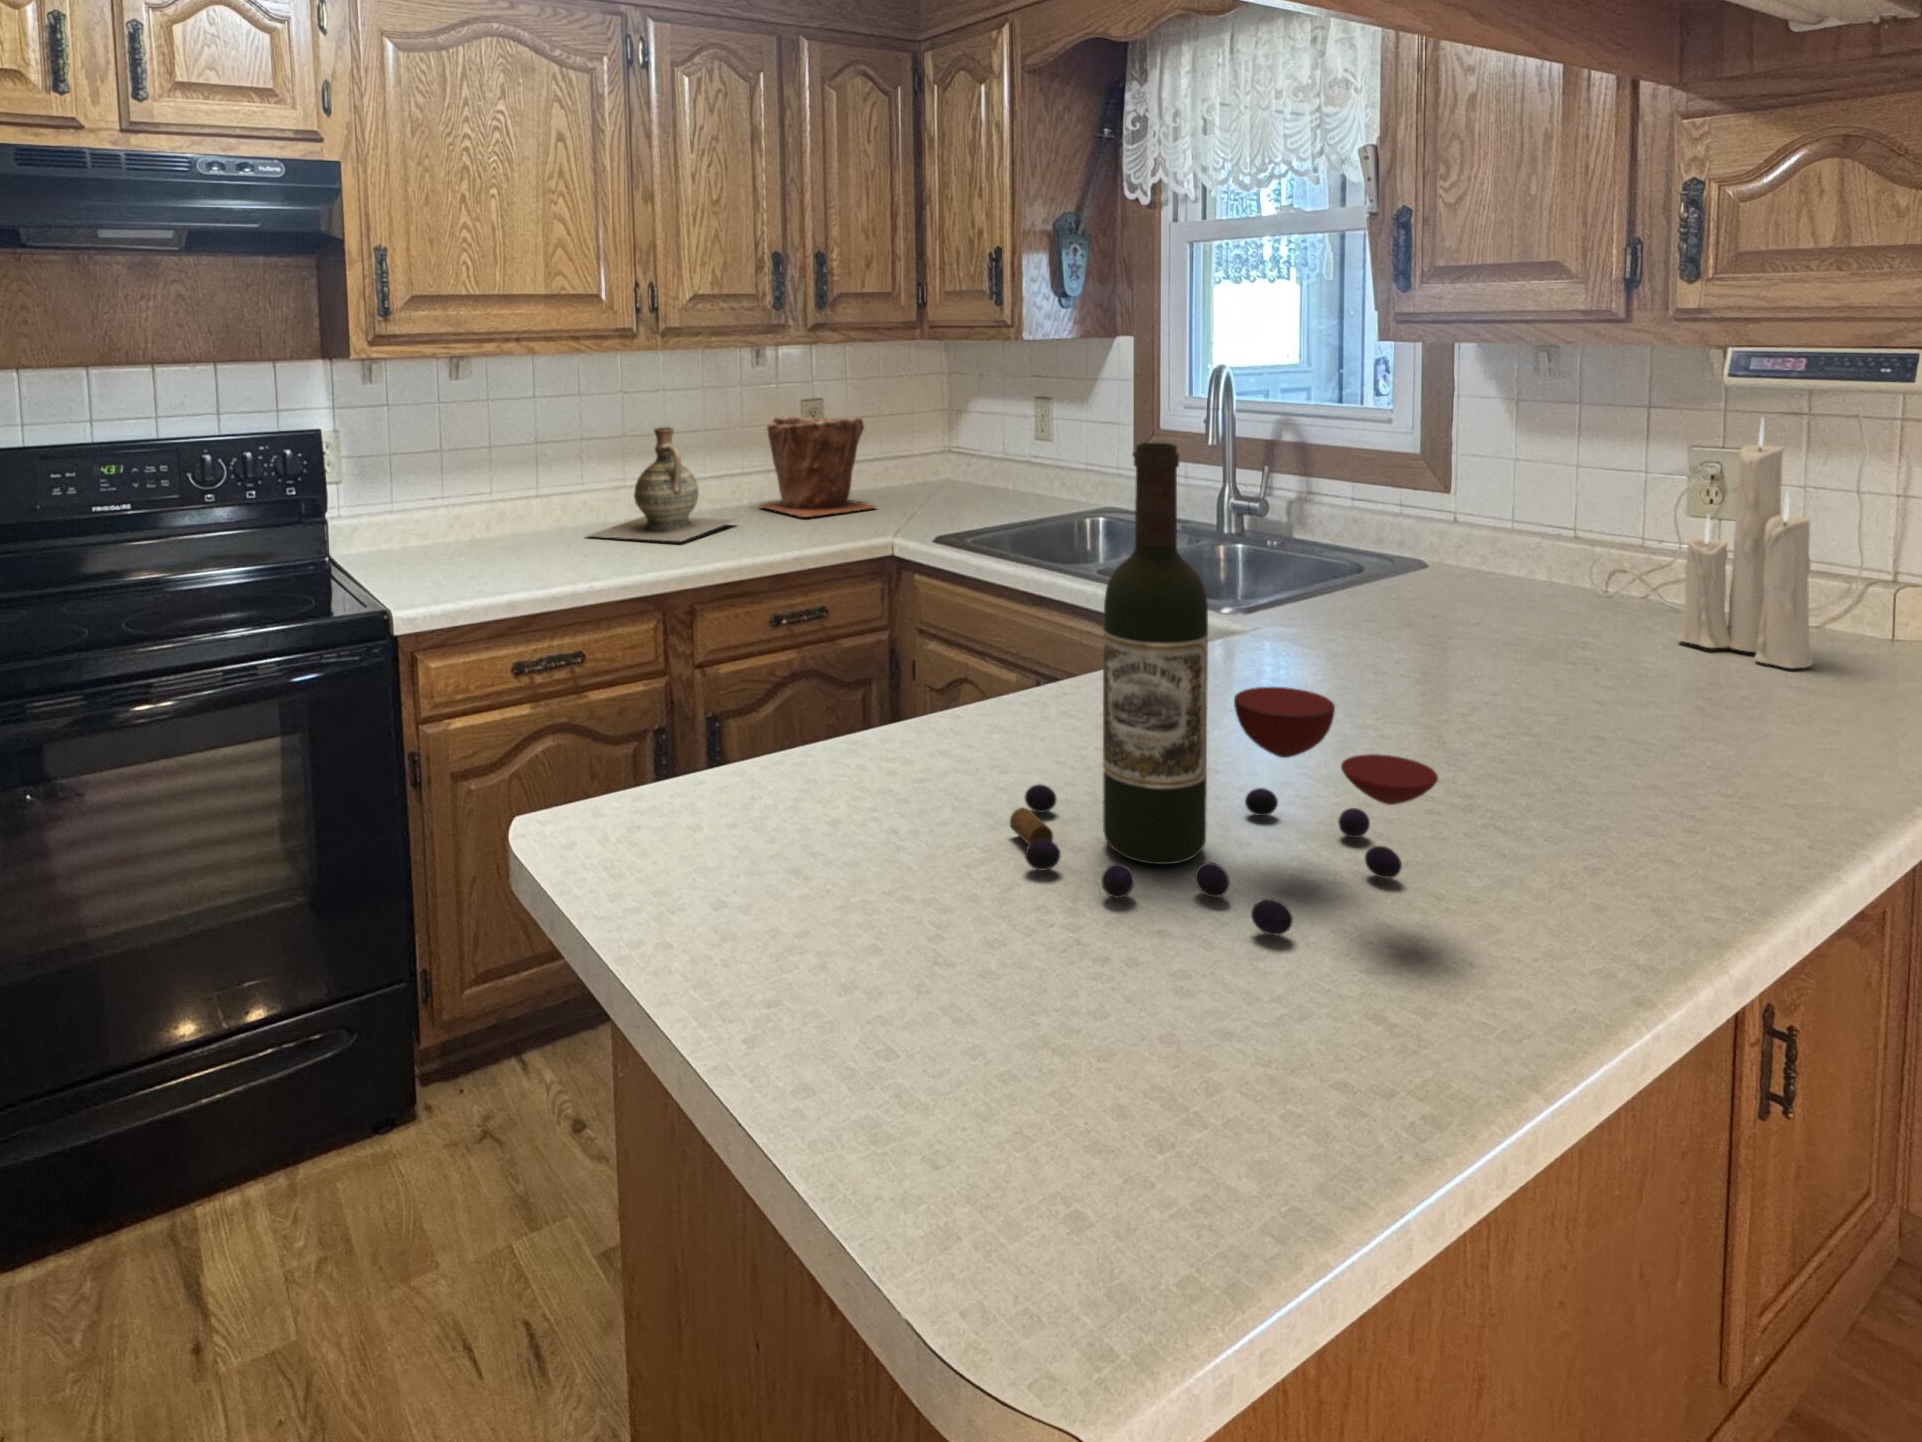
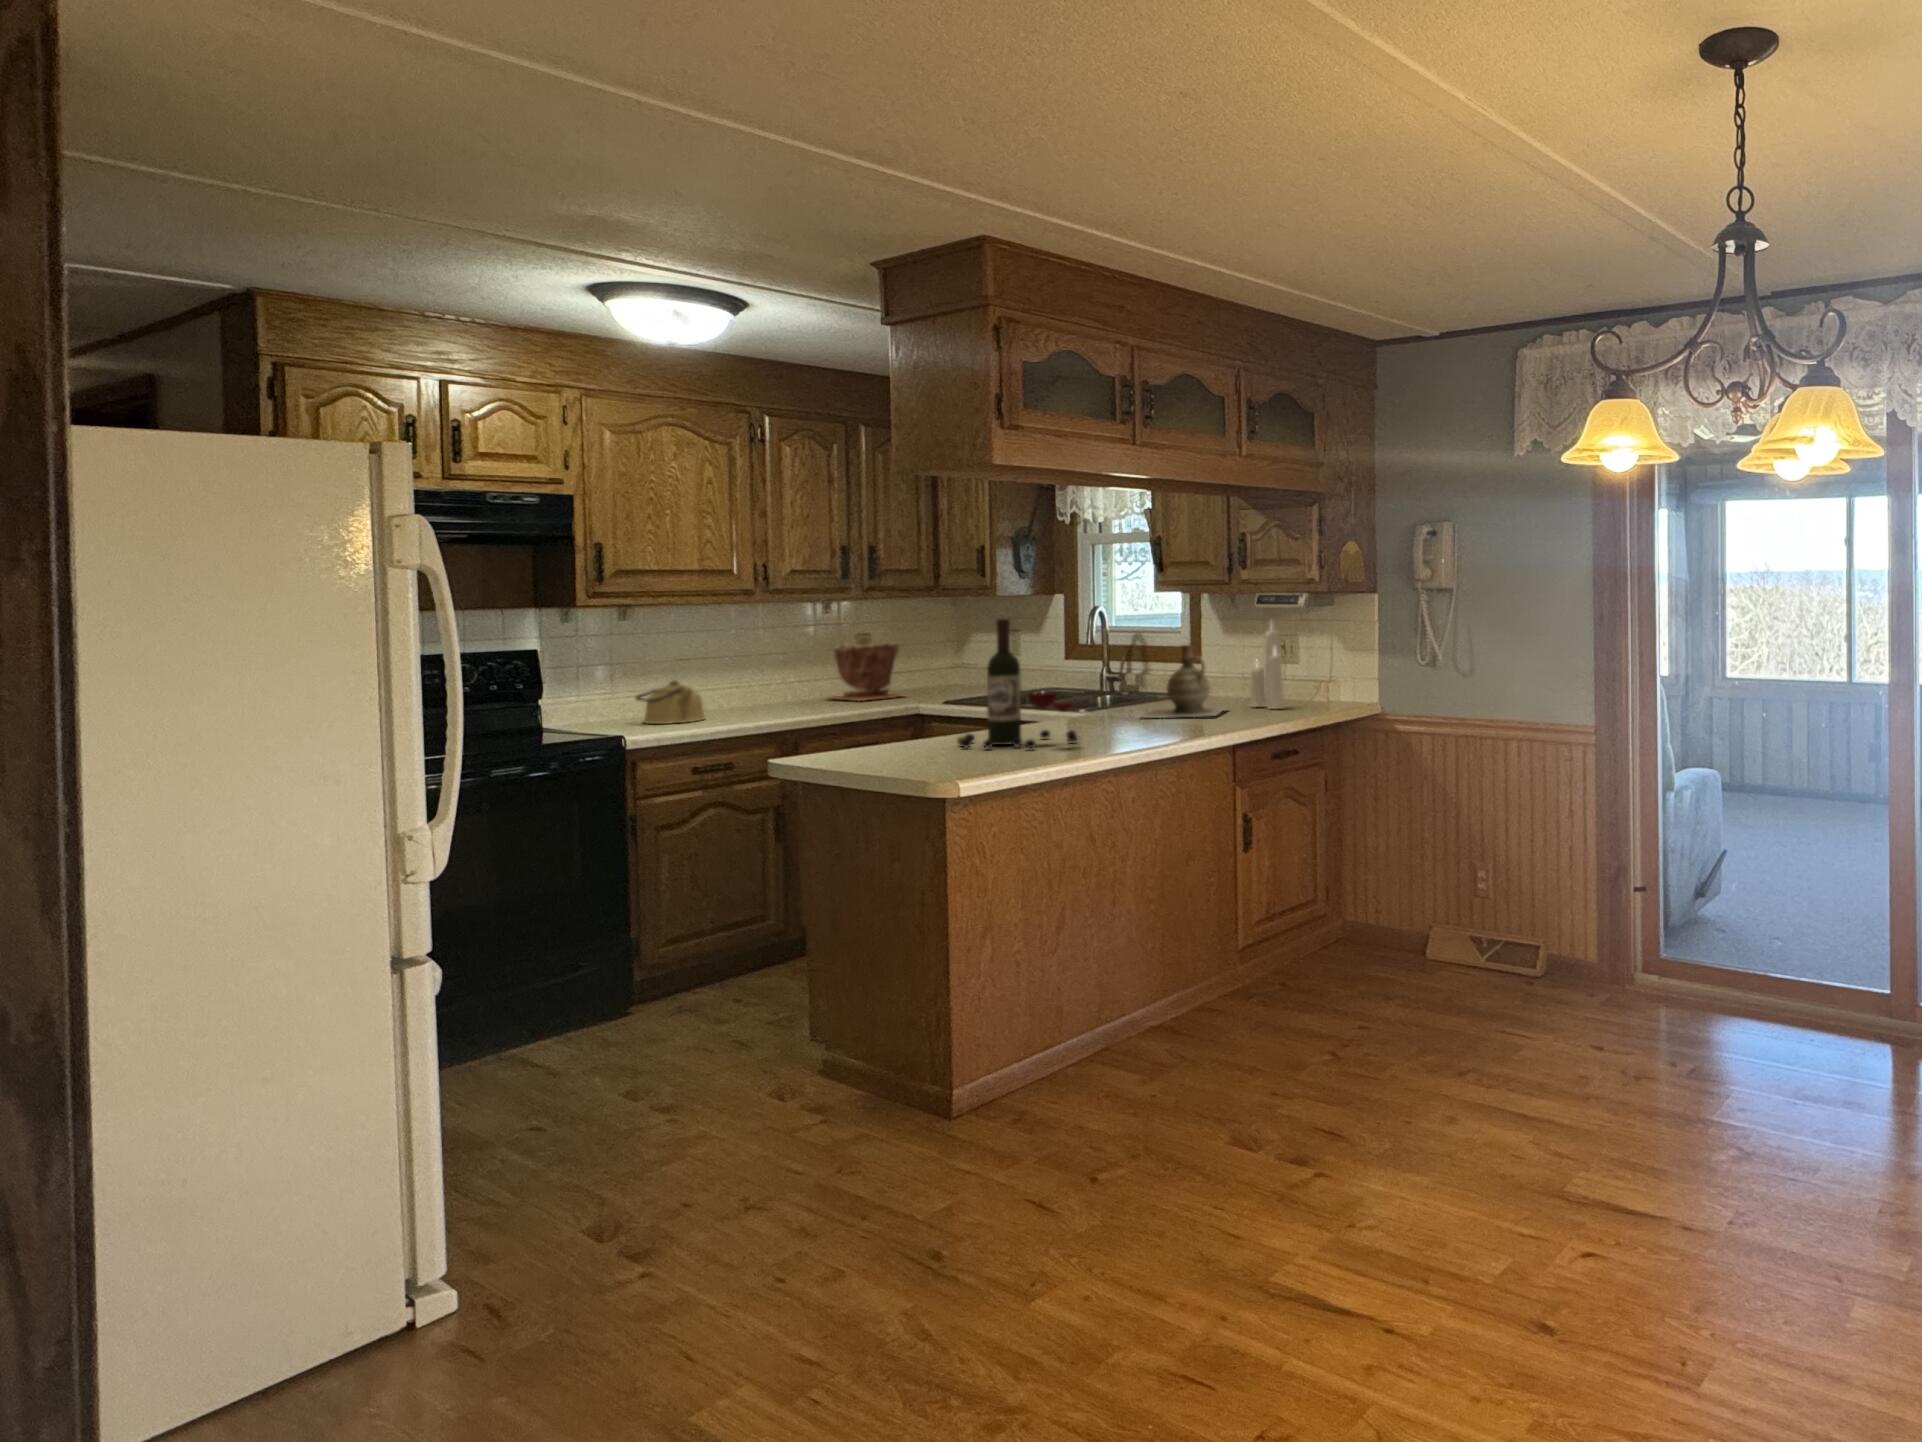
ceramic jug: present [586,427,734,542] -> present [1143,645,1226,718]
kettle: none [458,486,562,564] -> present [636,681,705,724]

